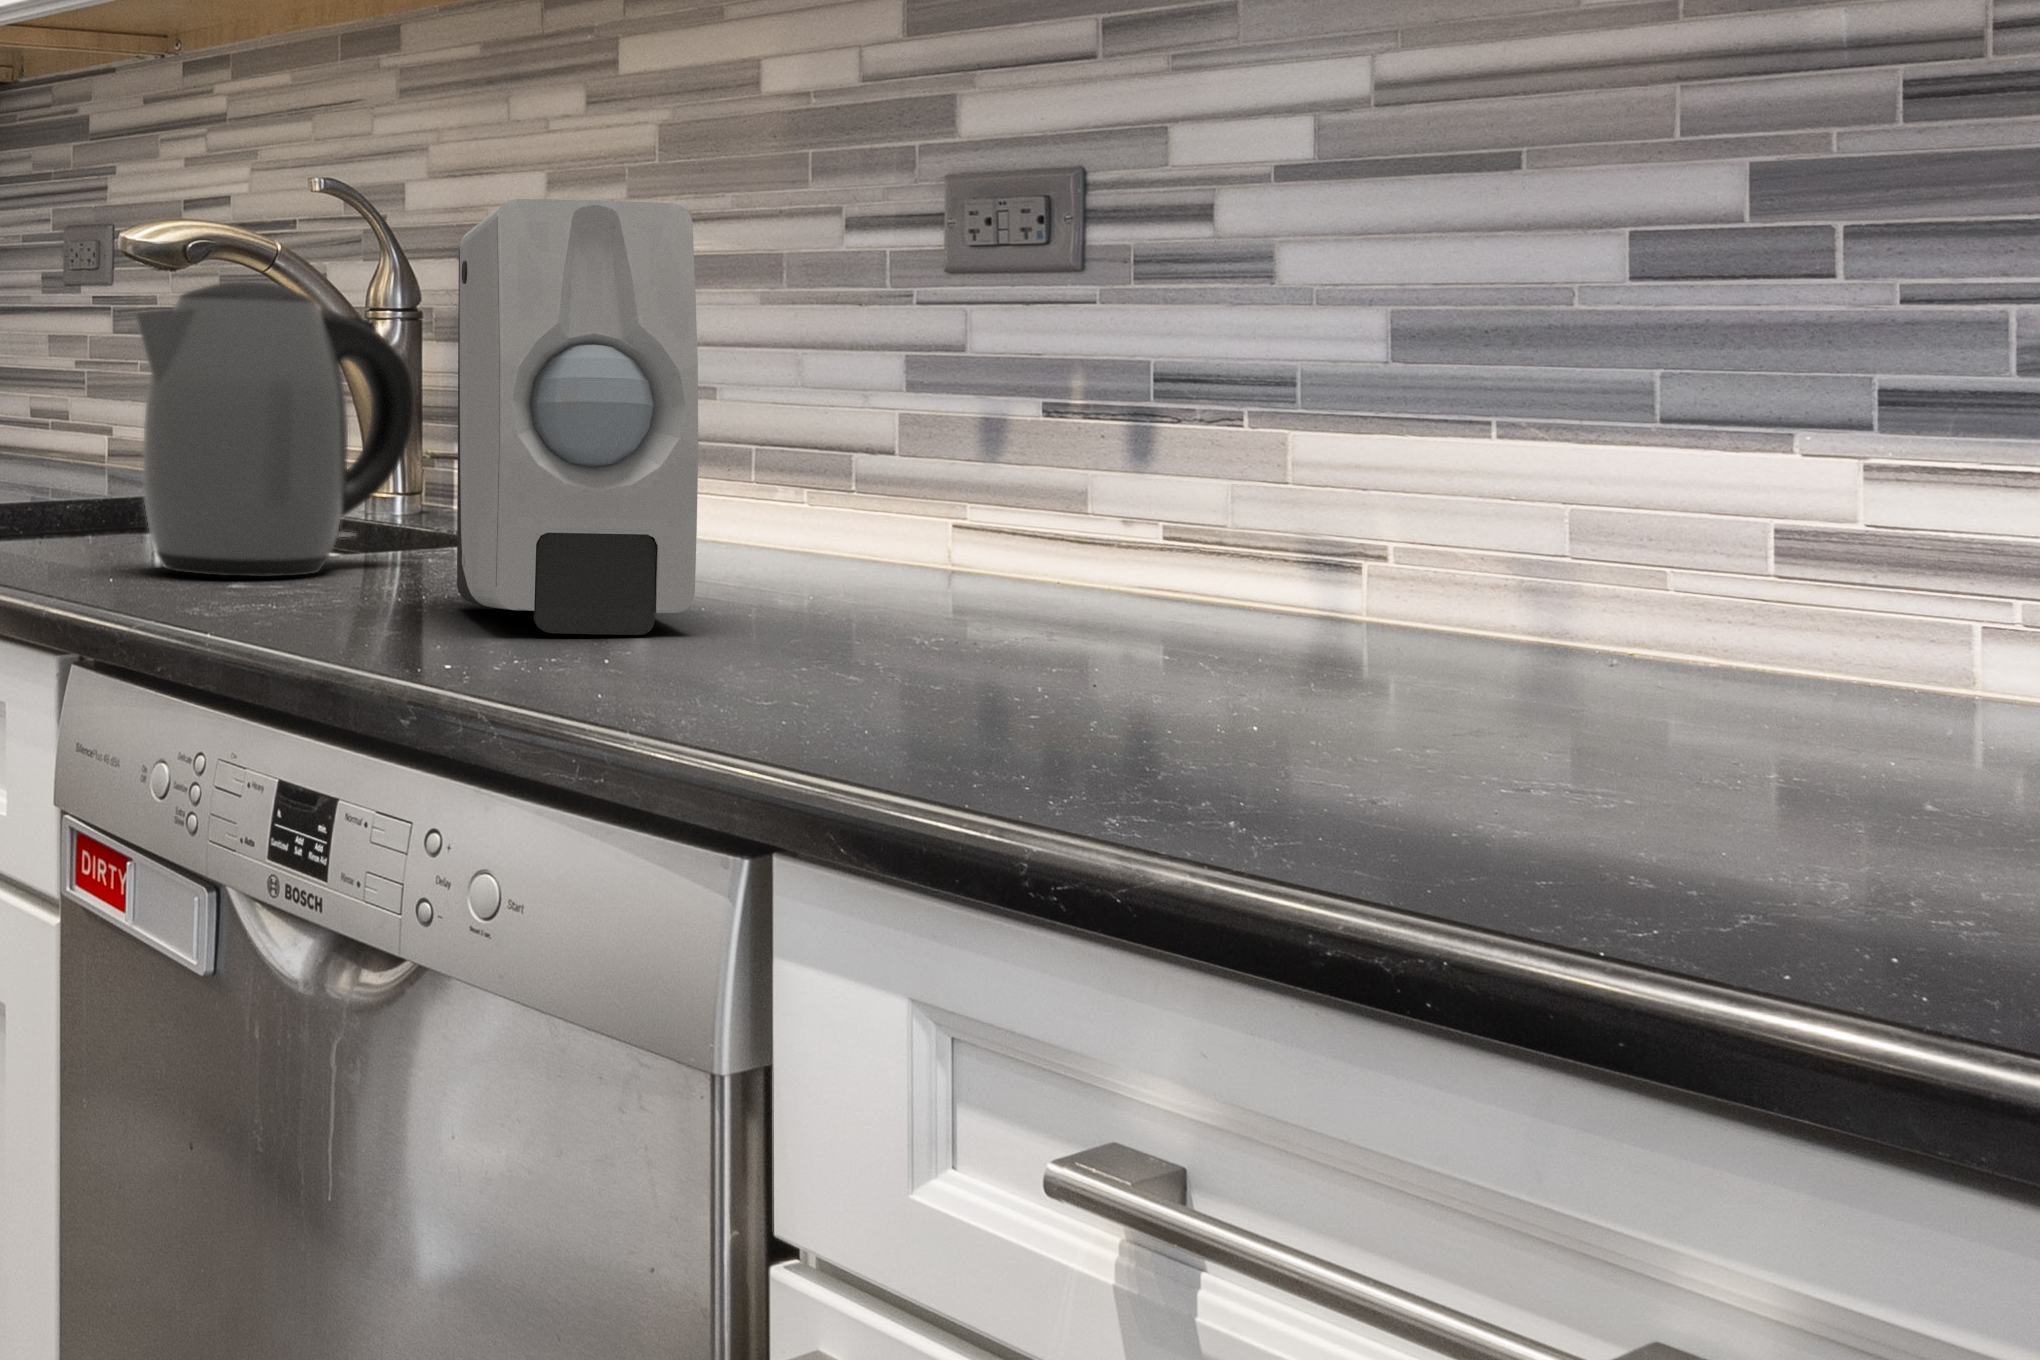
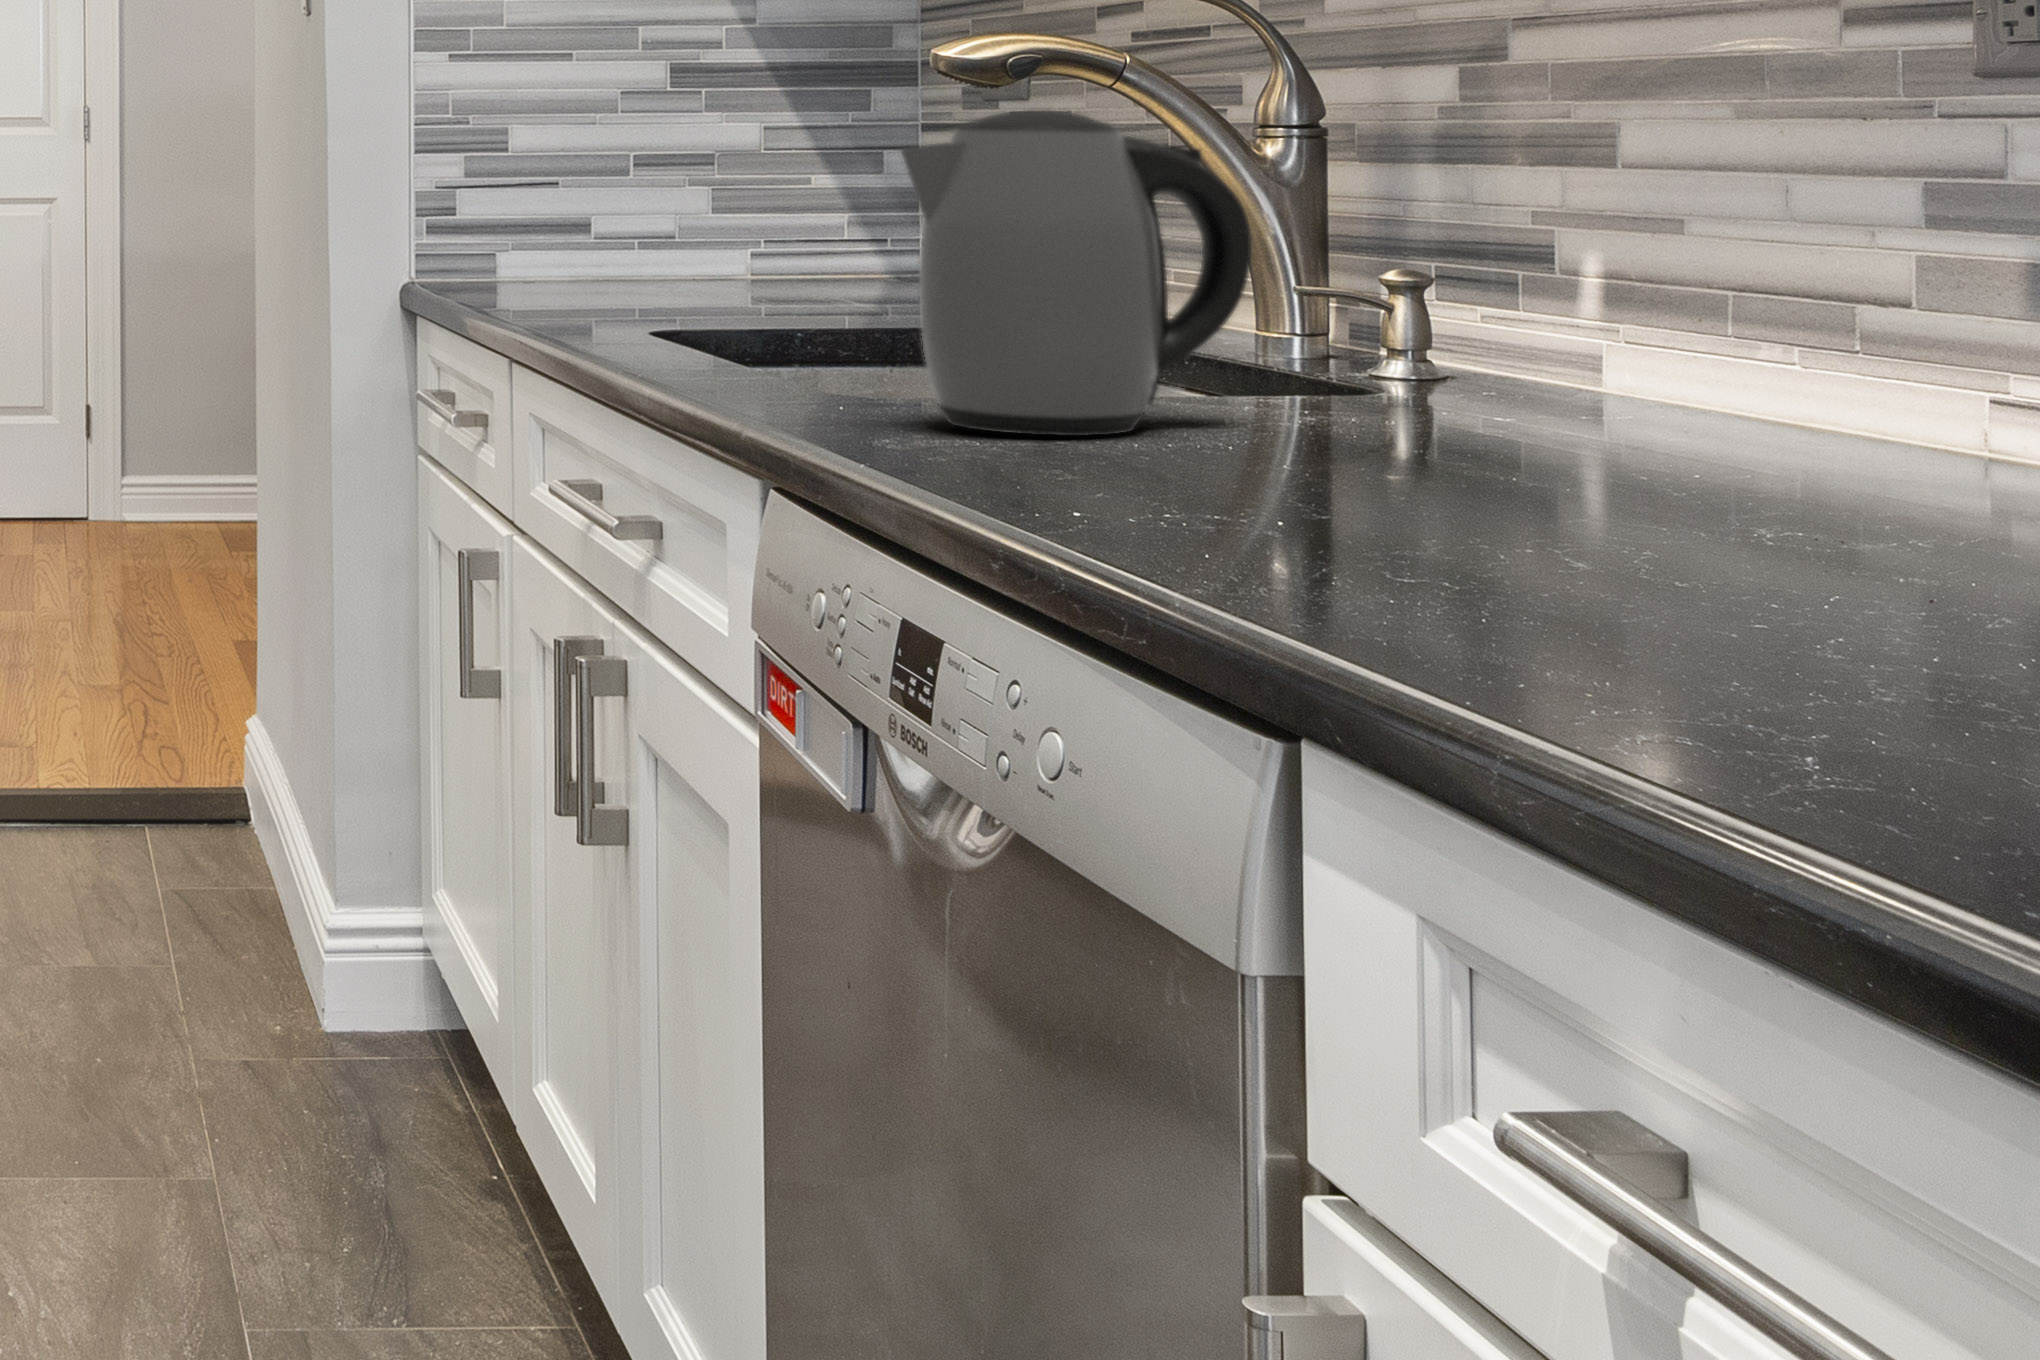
soap dispenser: present [457,199,698,635] -> none [1225,18,1497,529]

